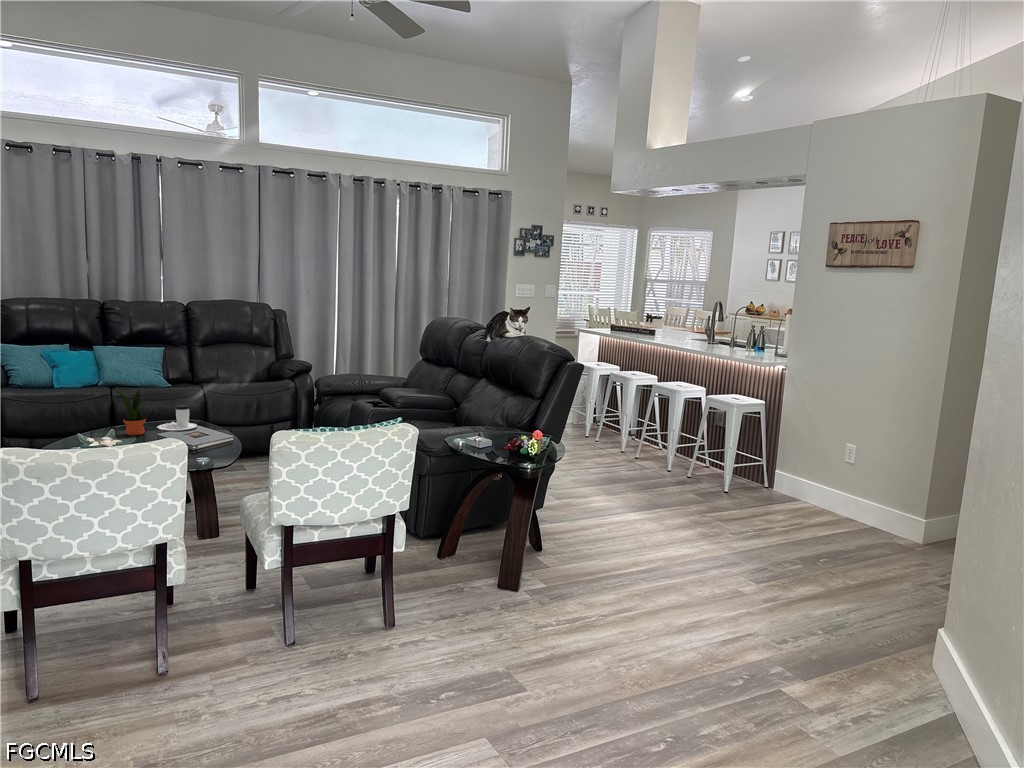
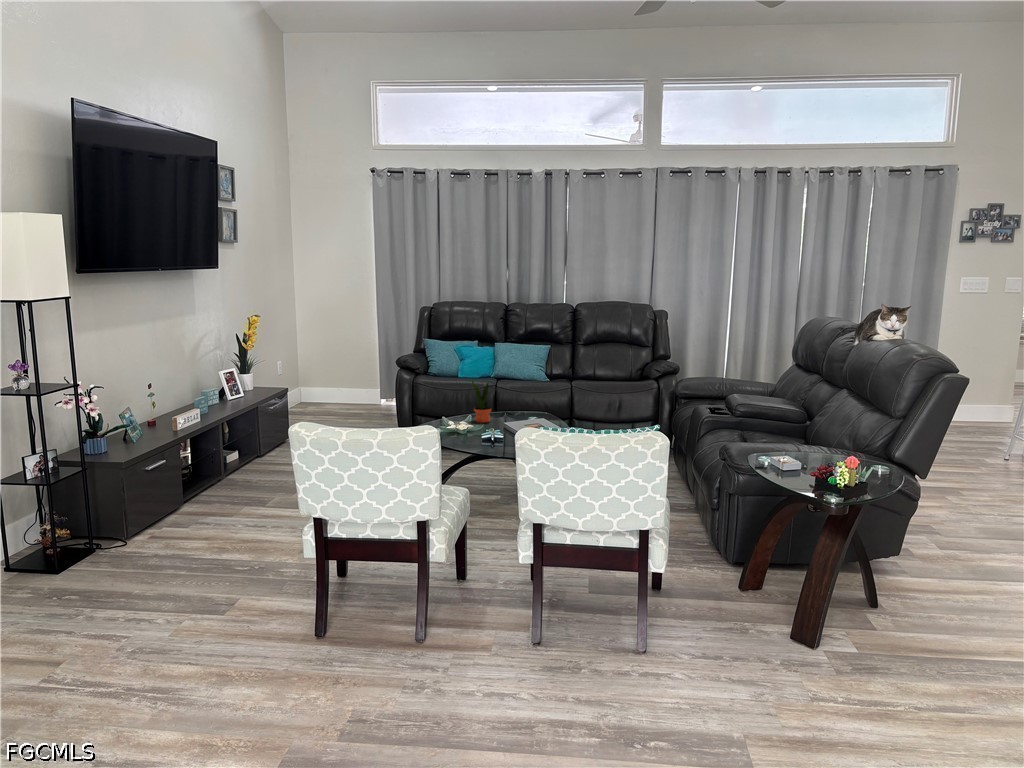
coffee cup: present [157,405,197,431] -> none [505,399,538,422]

